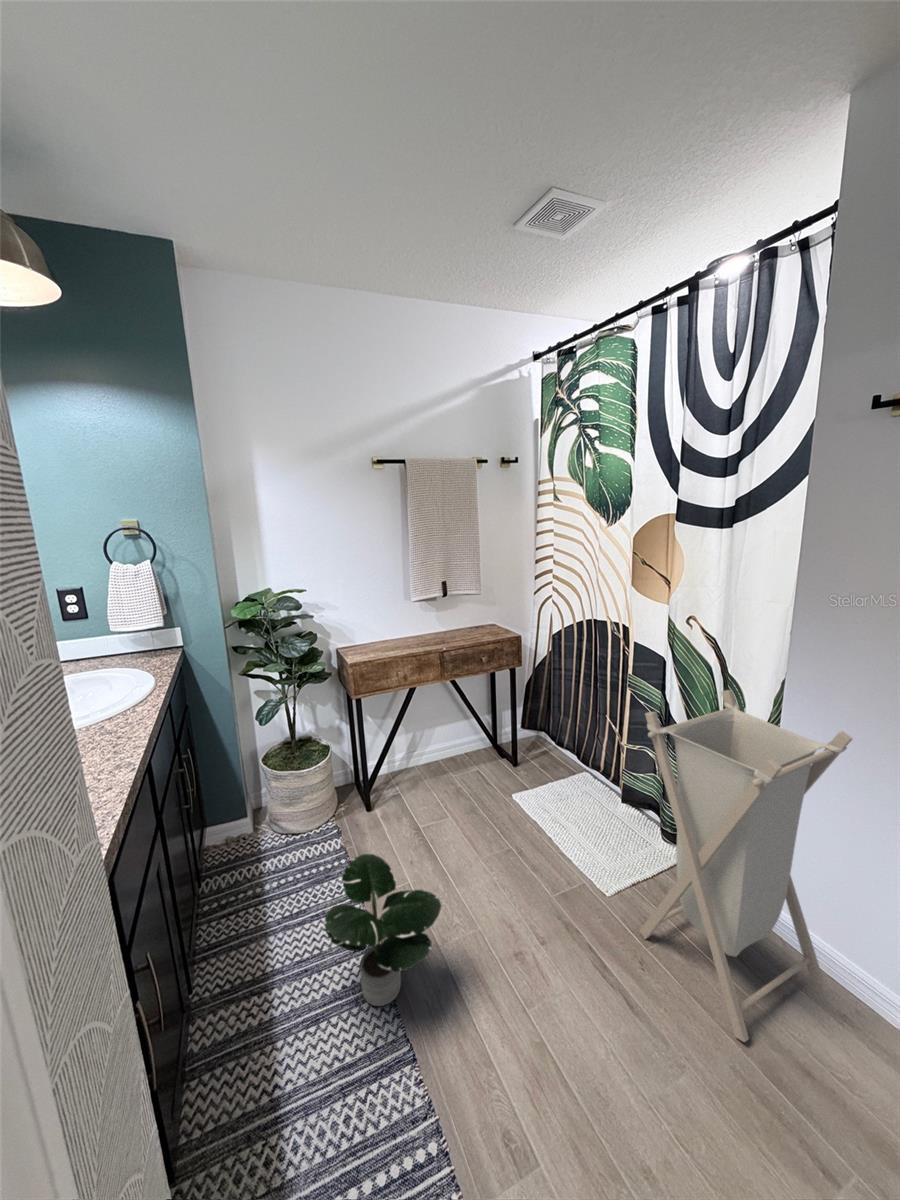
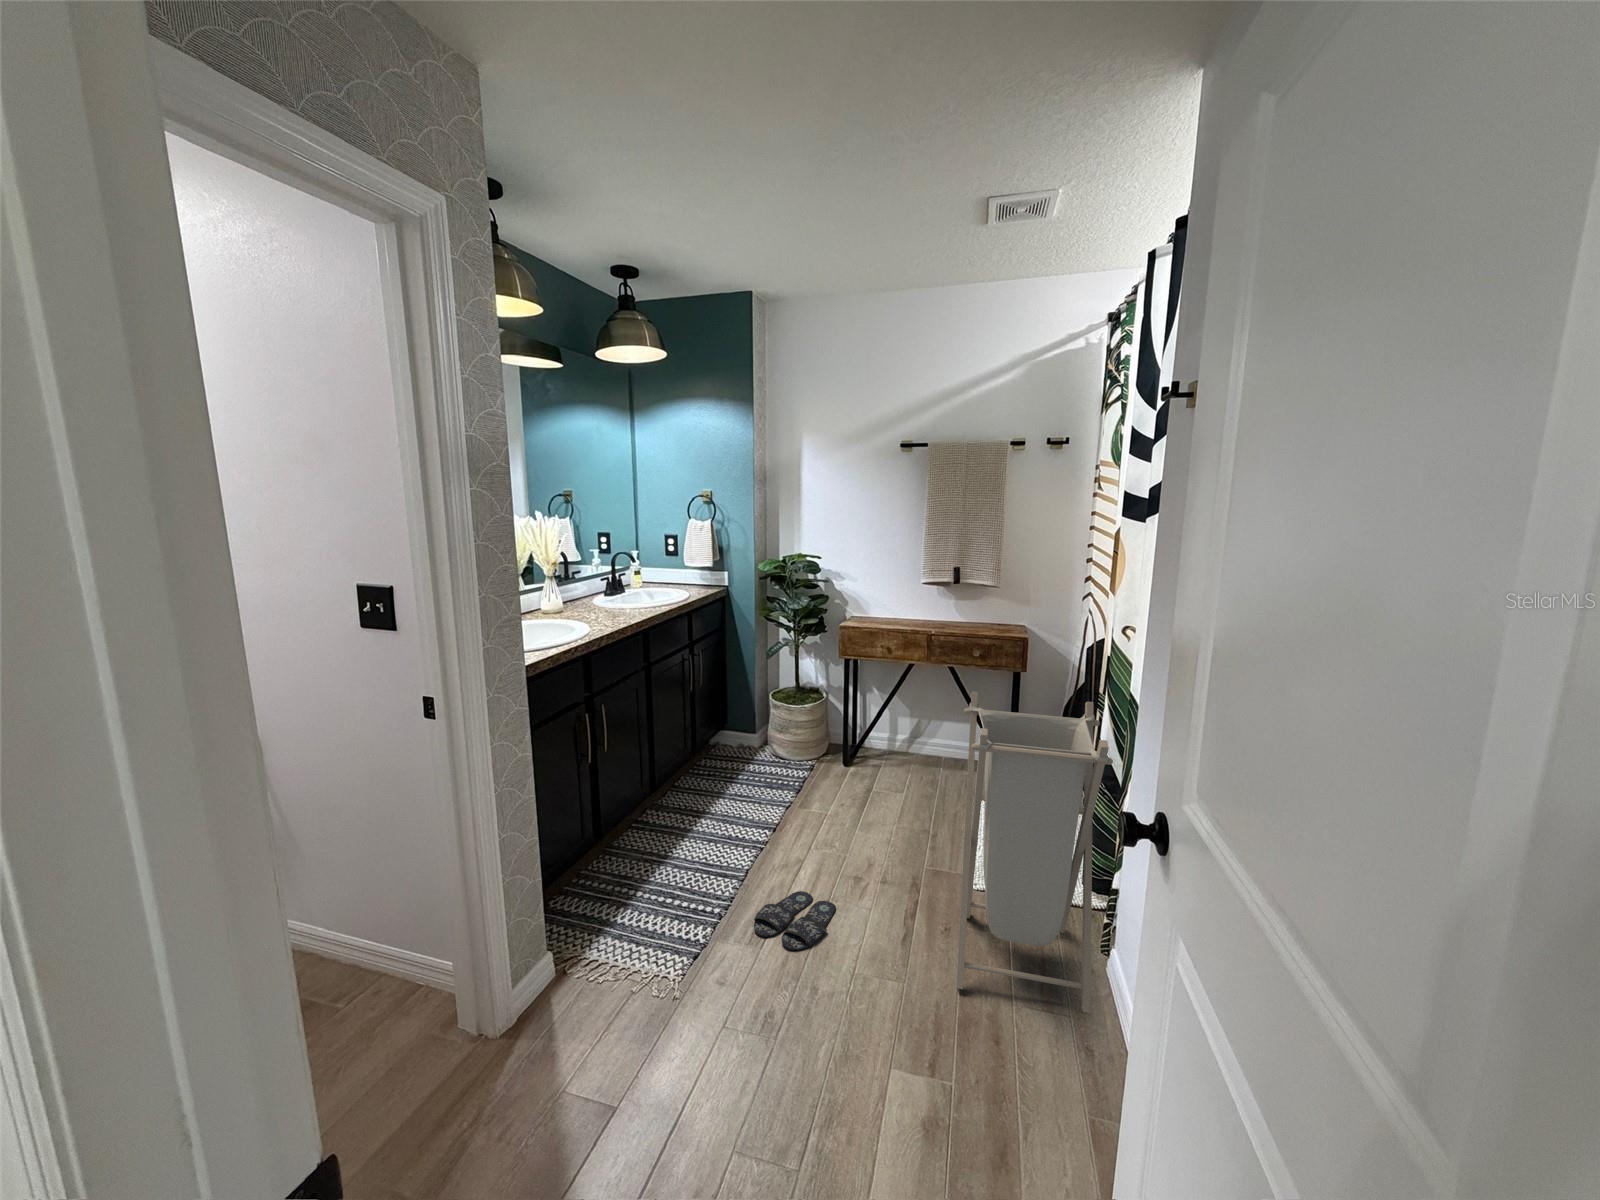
potted plant: present [324,854,442,1006] -> none [715,752,799,854]
slippers: none [485,1014,587,1148] -> present [754,891,836,950]

